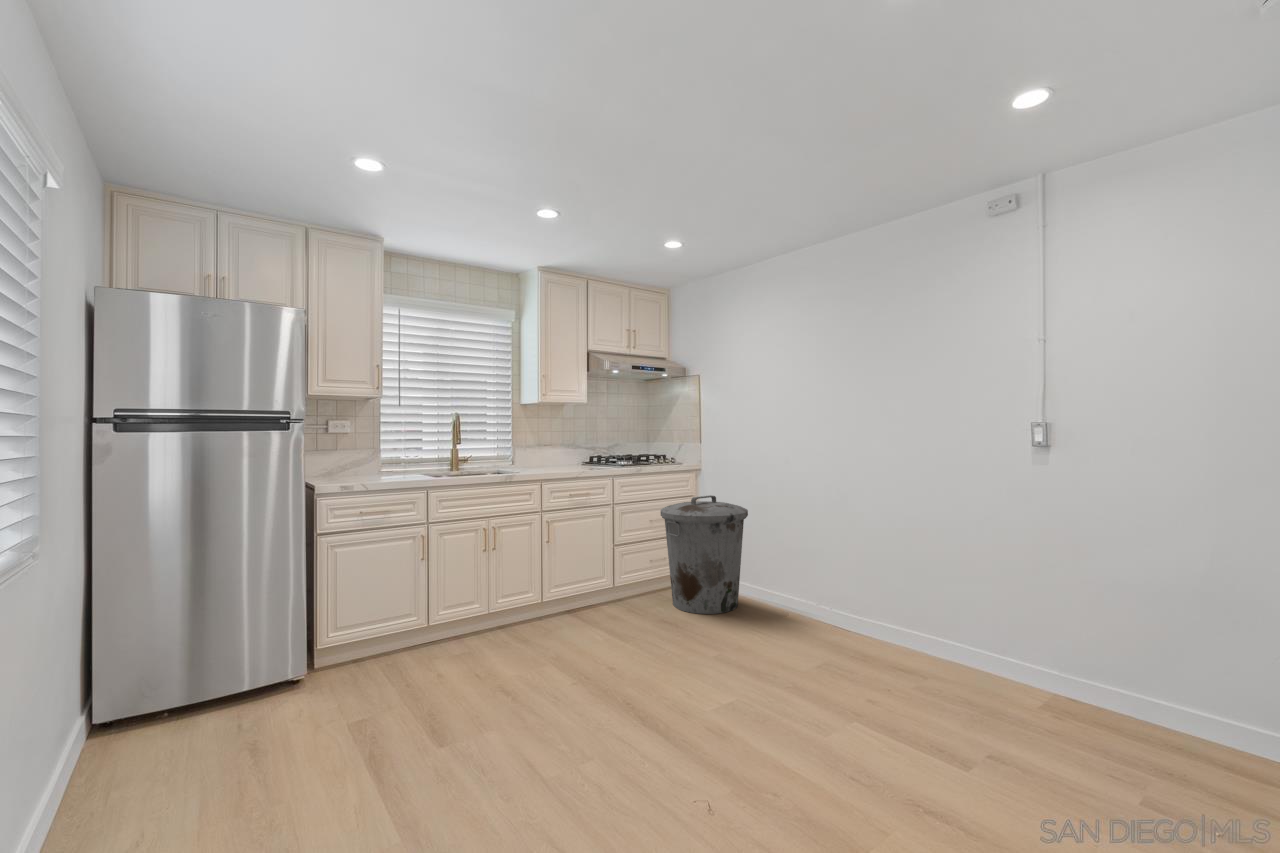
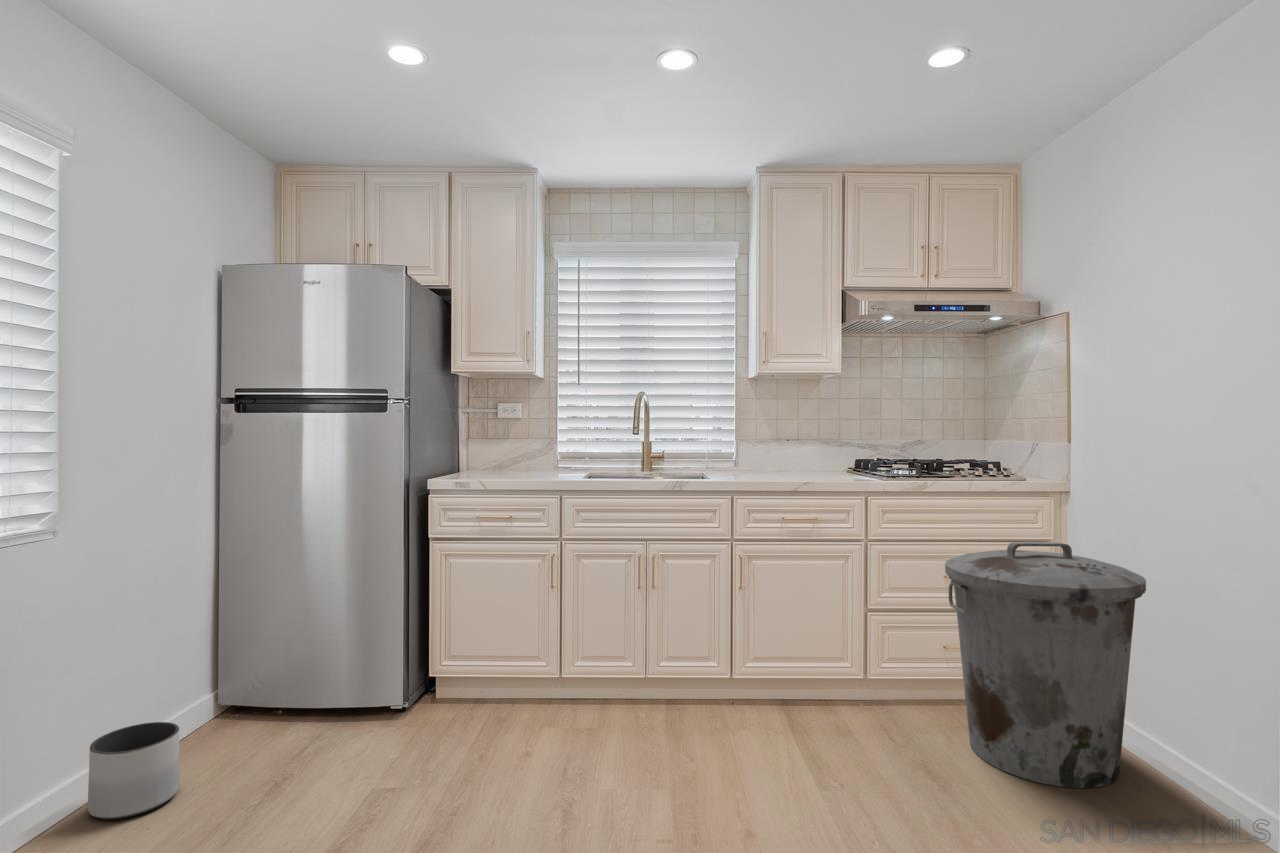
planter: none [64,729,160,831] -> present [88,722,179,820]

